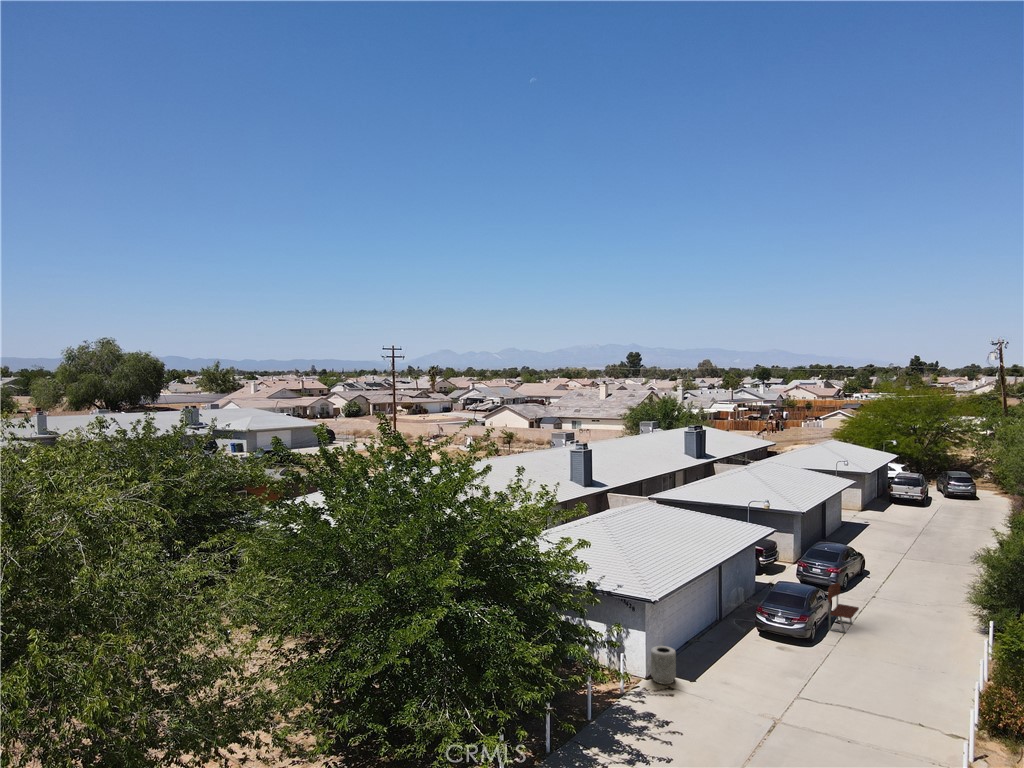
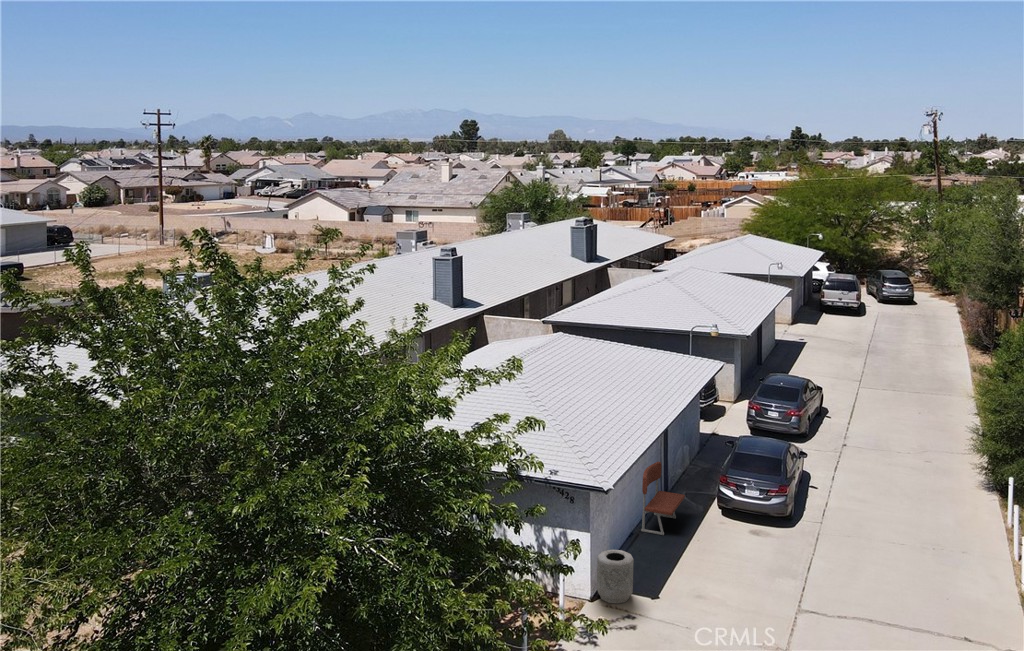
bench: present [828,583,859,633] -> present [641,462,685,535]

